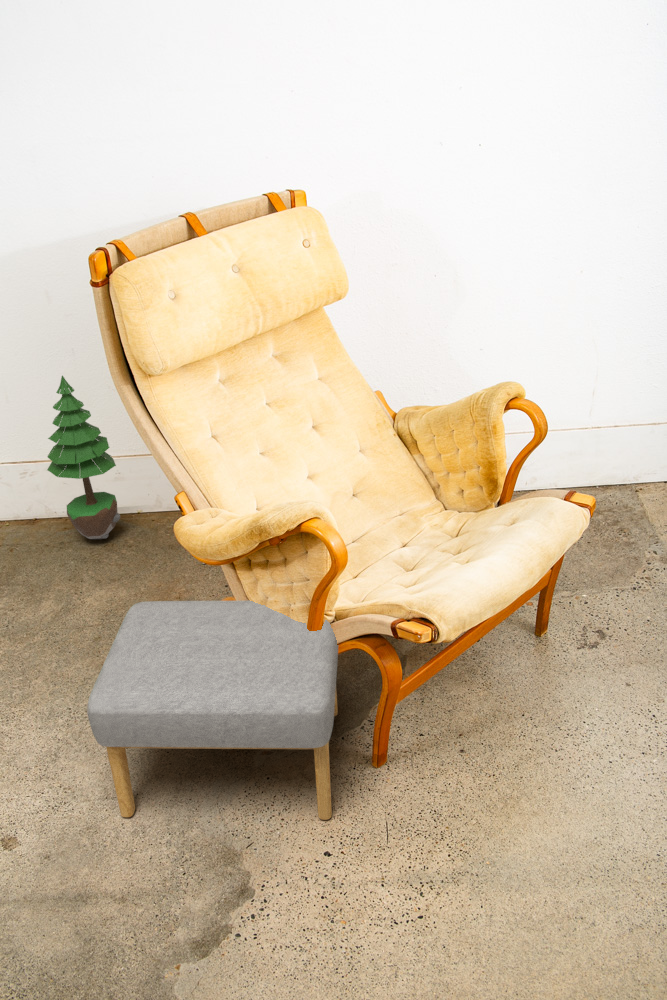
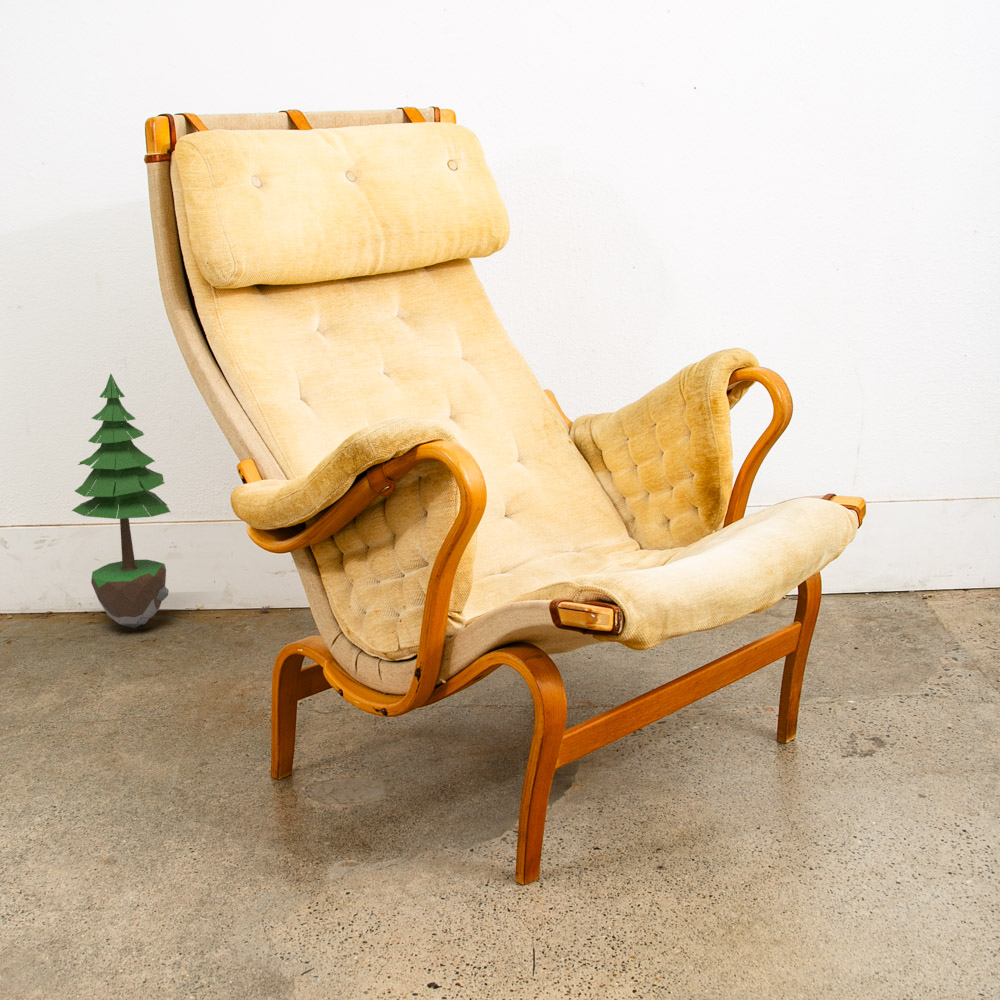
footstool: present [87,600,338,820] -> none [75,615,472,942]

